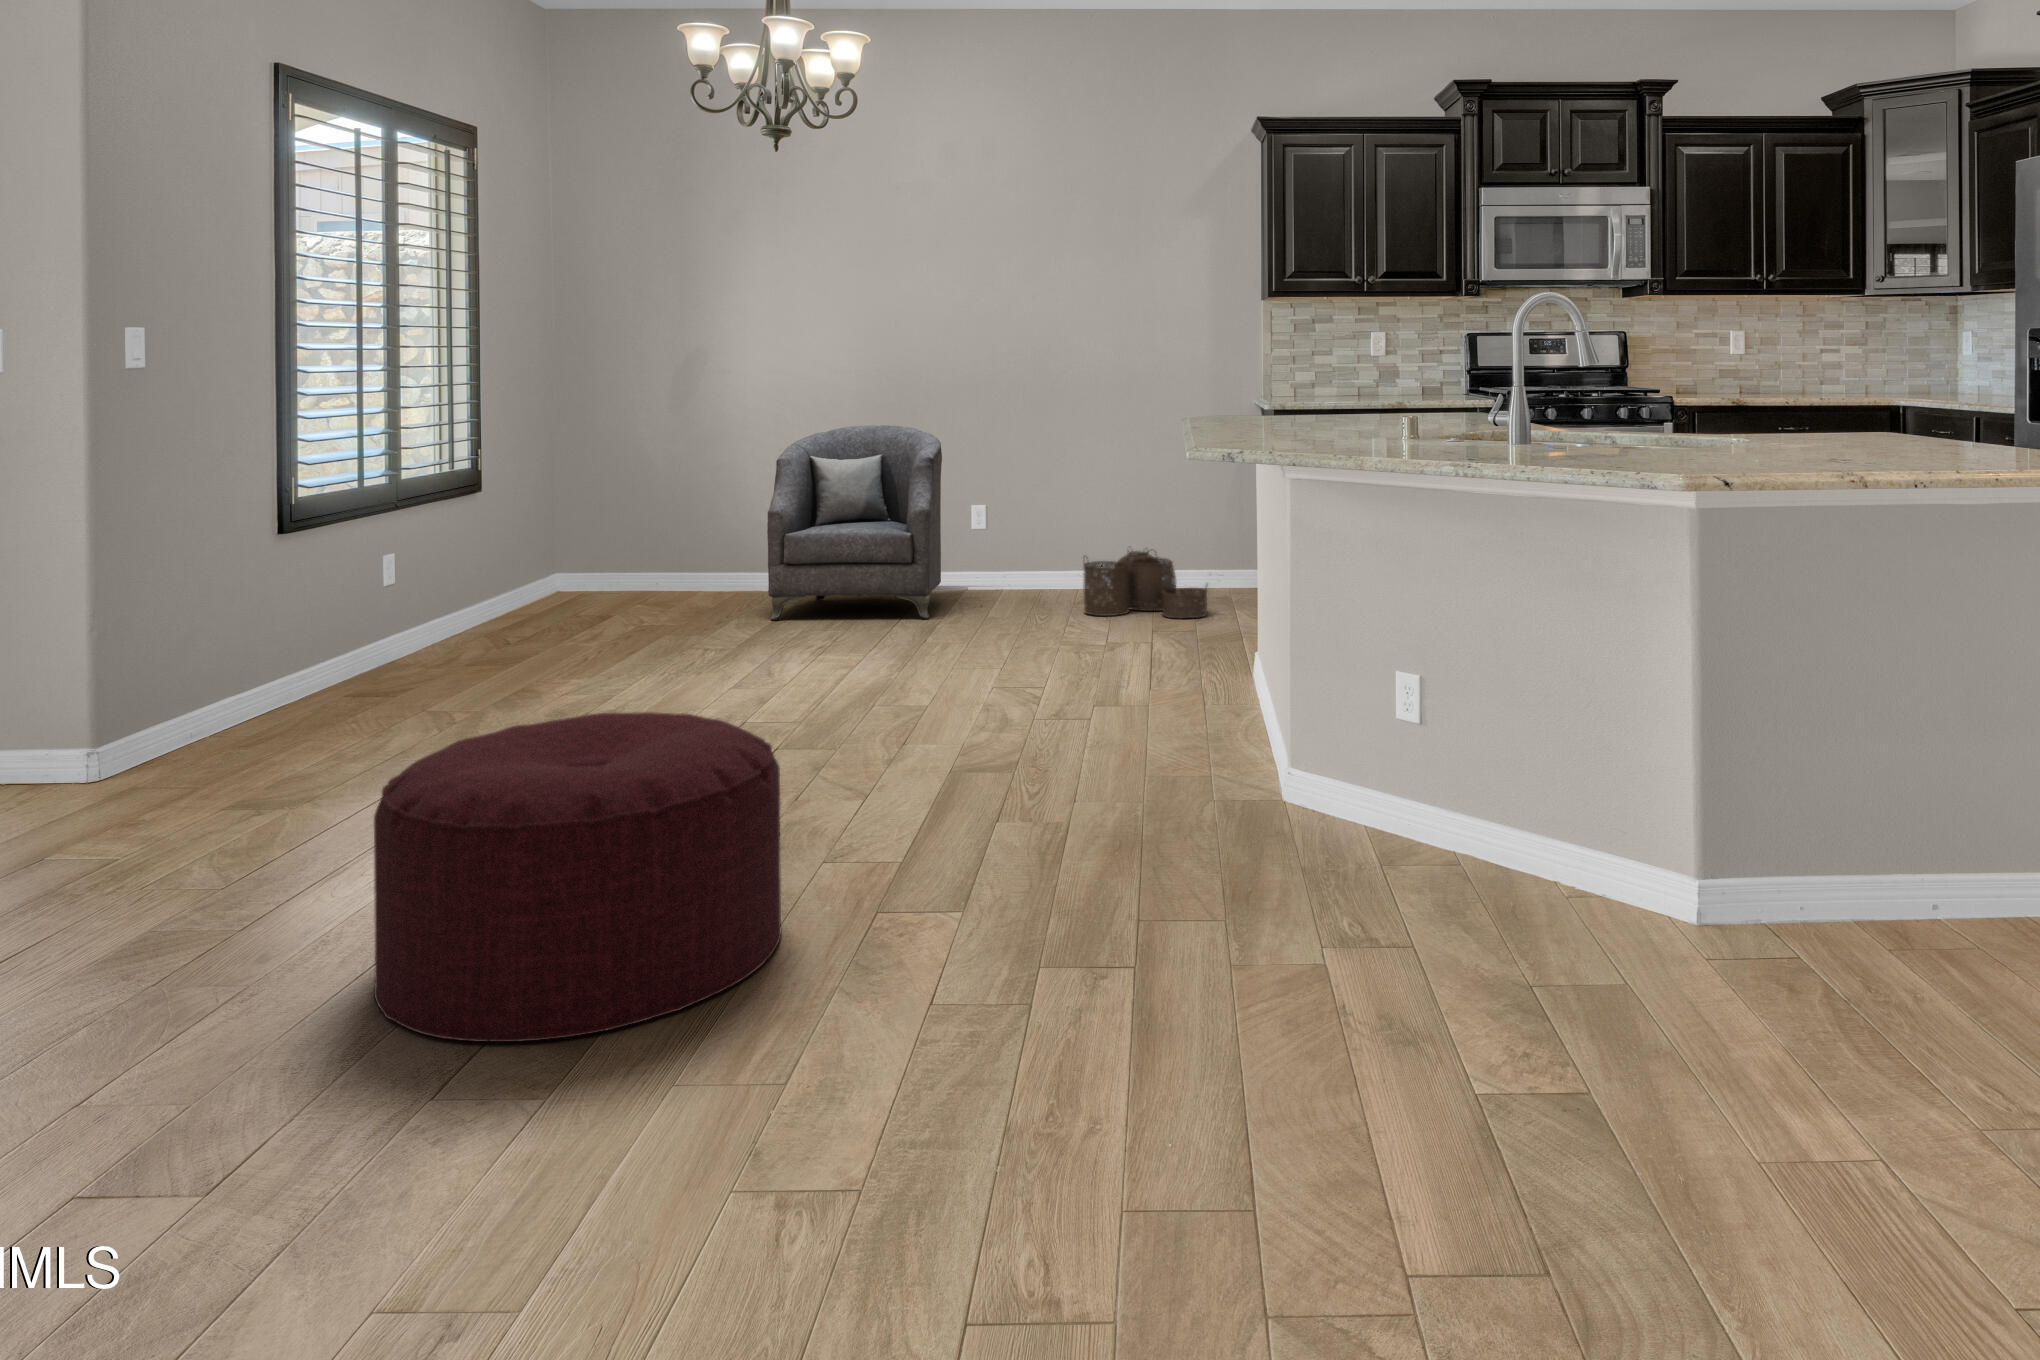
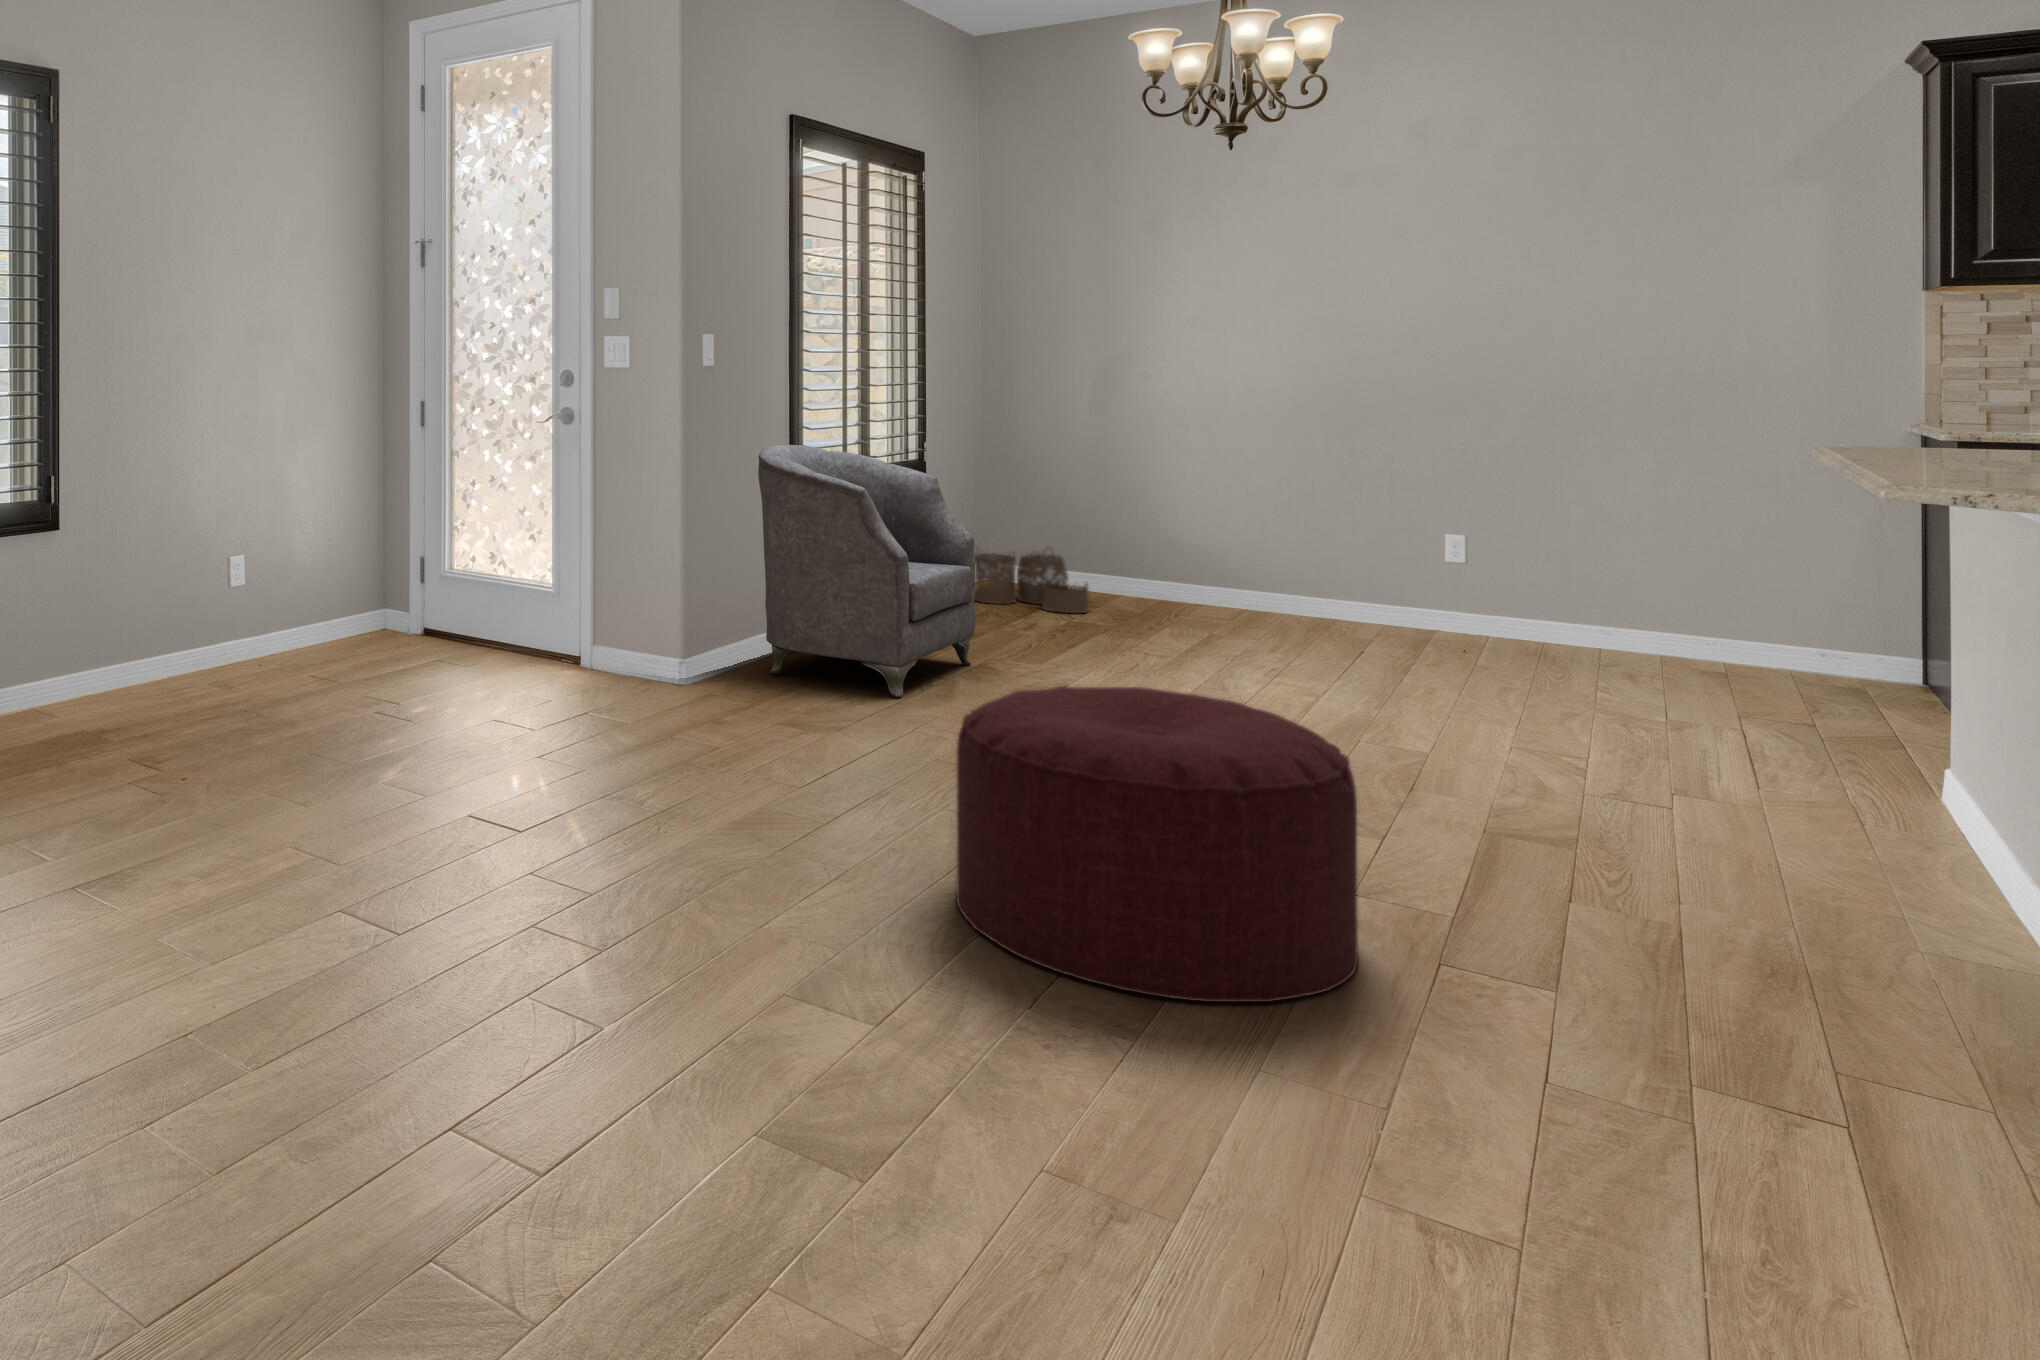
armchair: present [767,425,942,620] -> present [758,445,976,697]
woven basket: present [1084,550,1208,618] -> present [974,547,1089,613]

